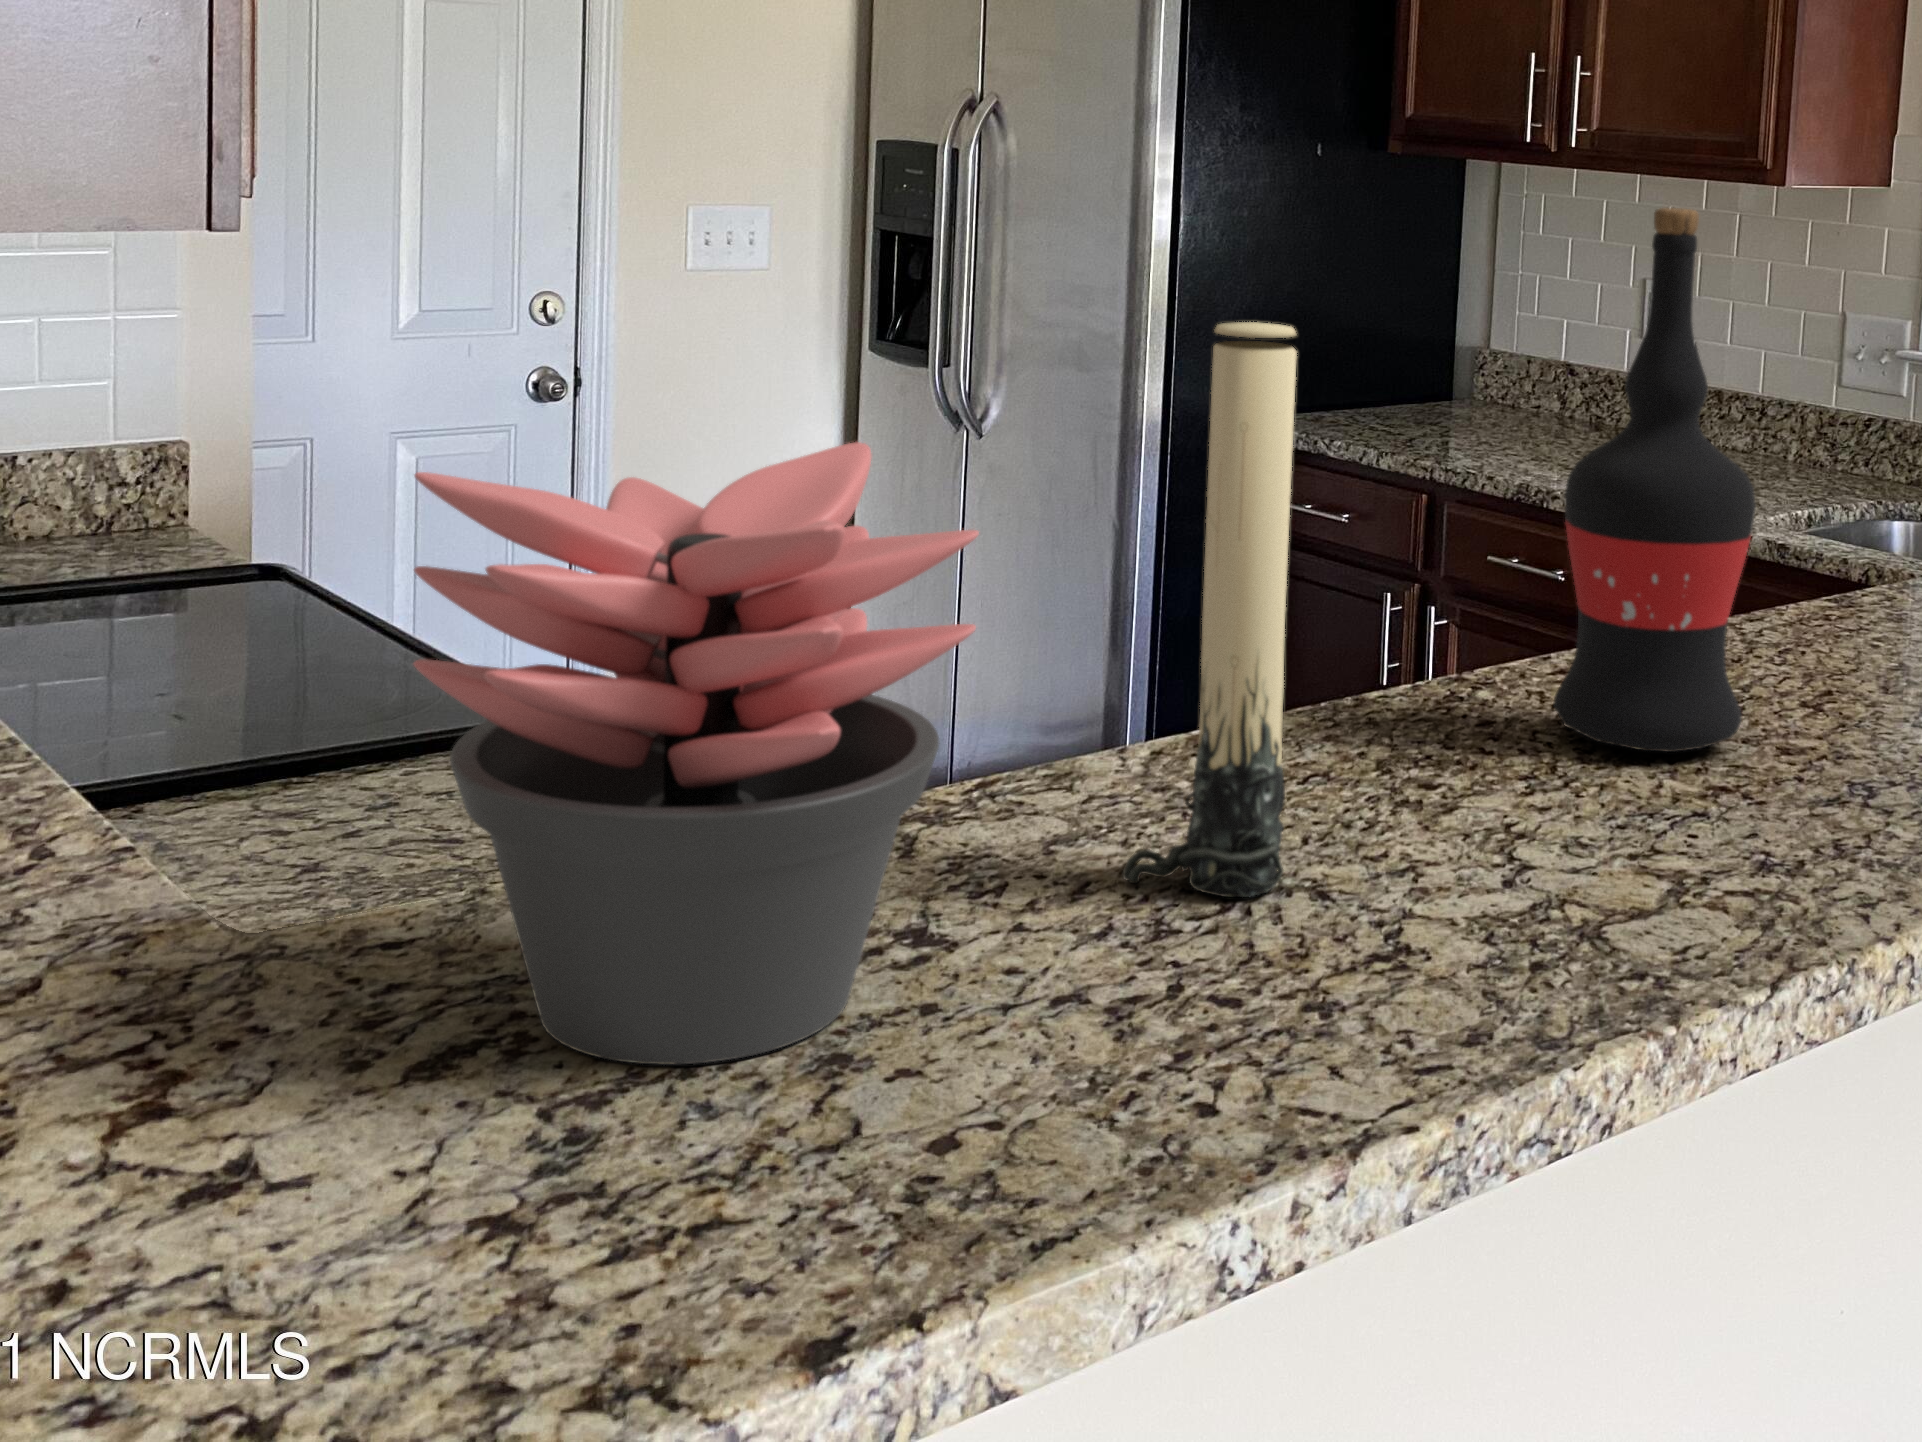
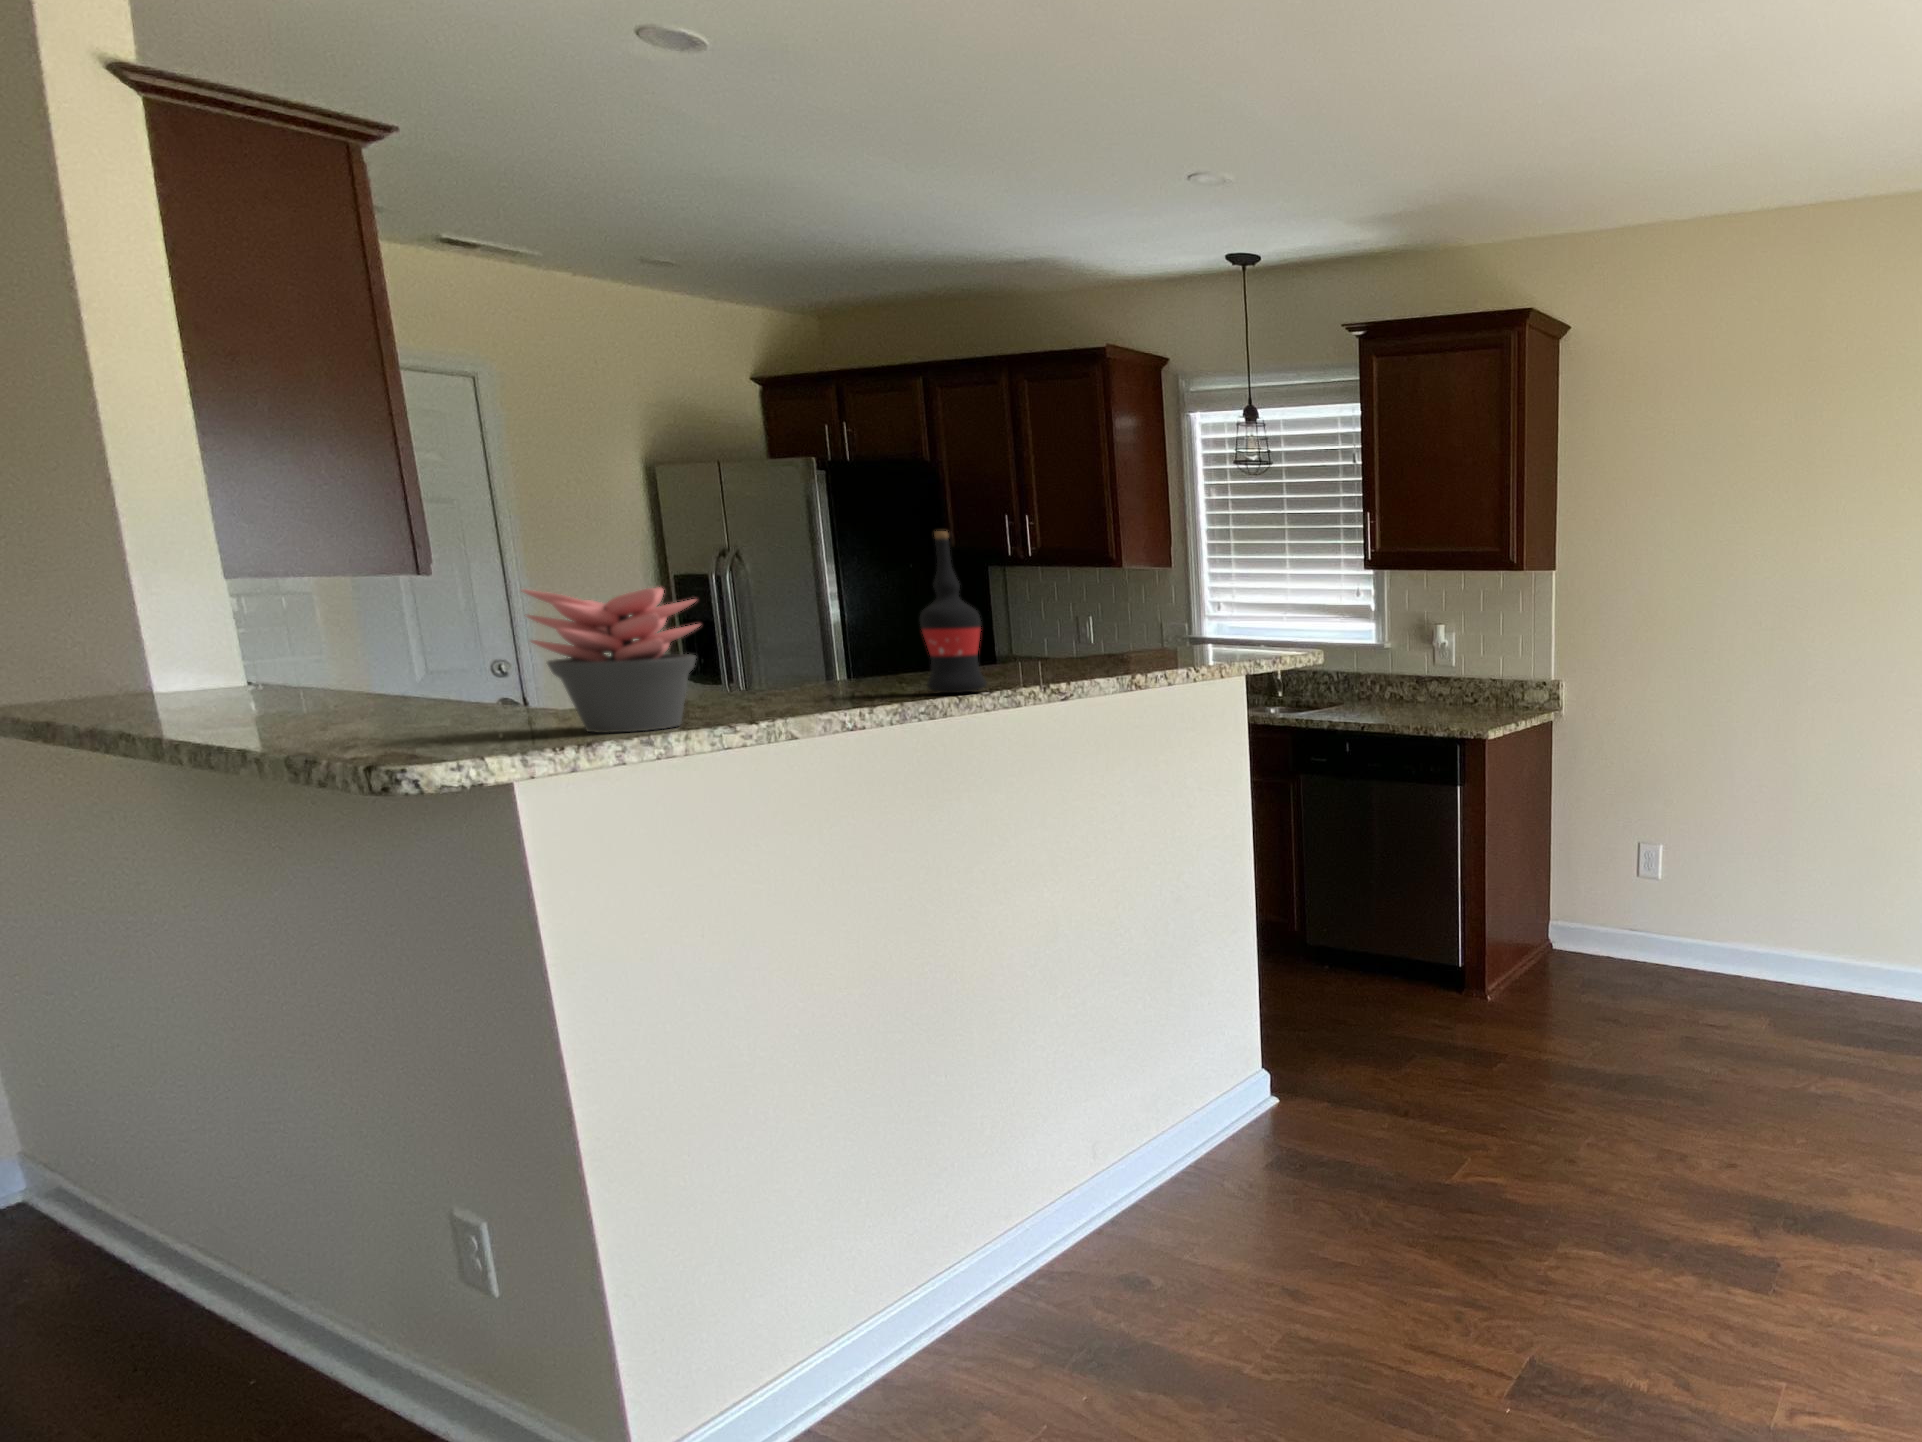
candle: present [1123,322,1297,897] -> none [769,554,818,713]

